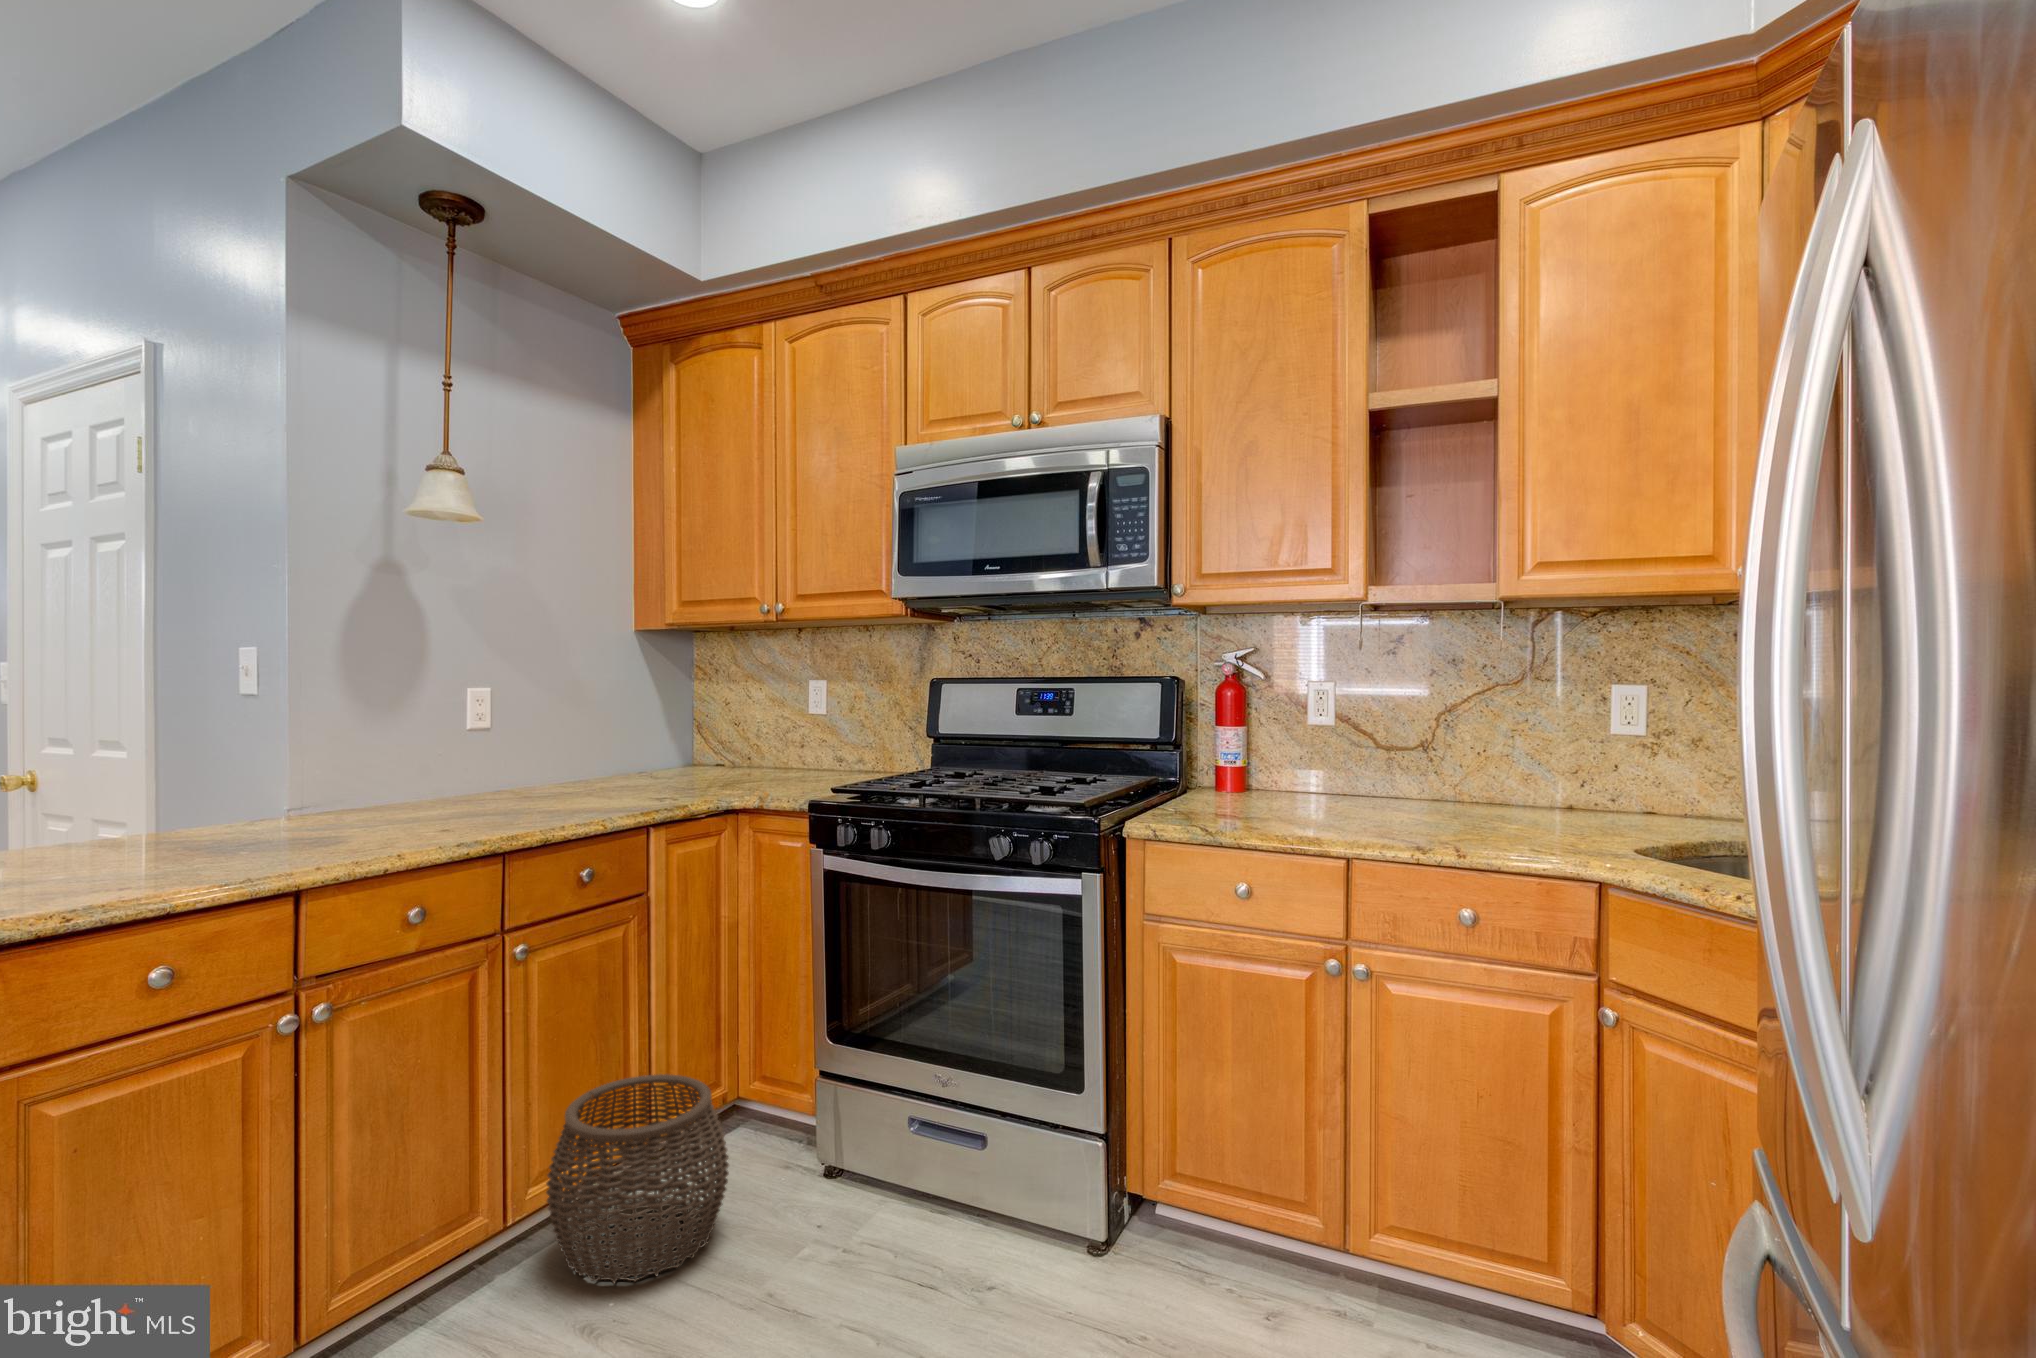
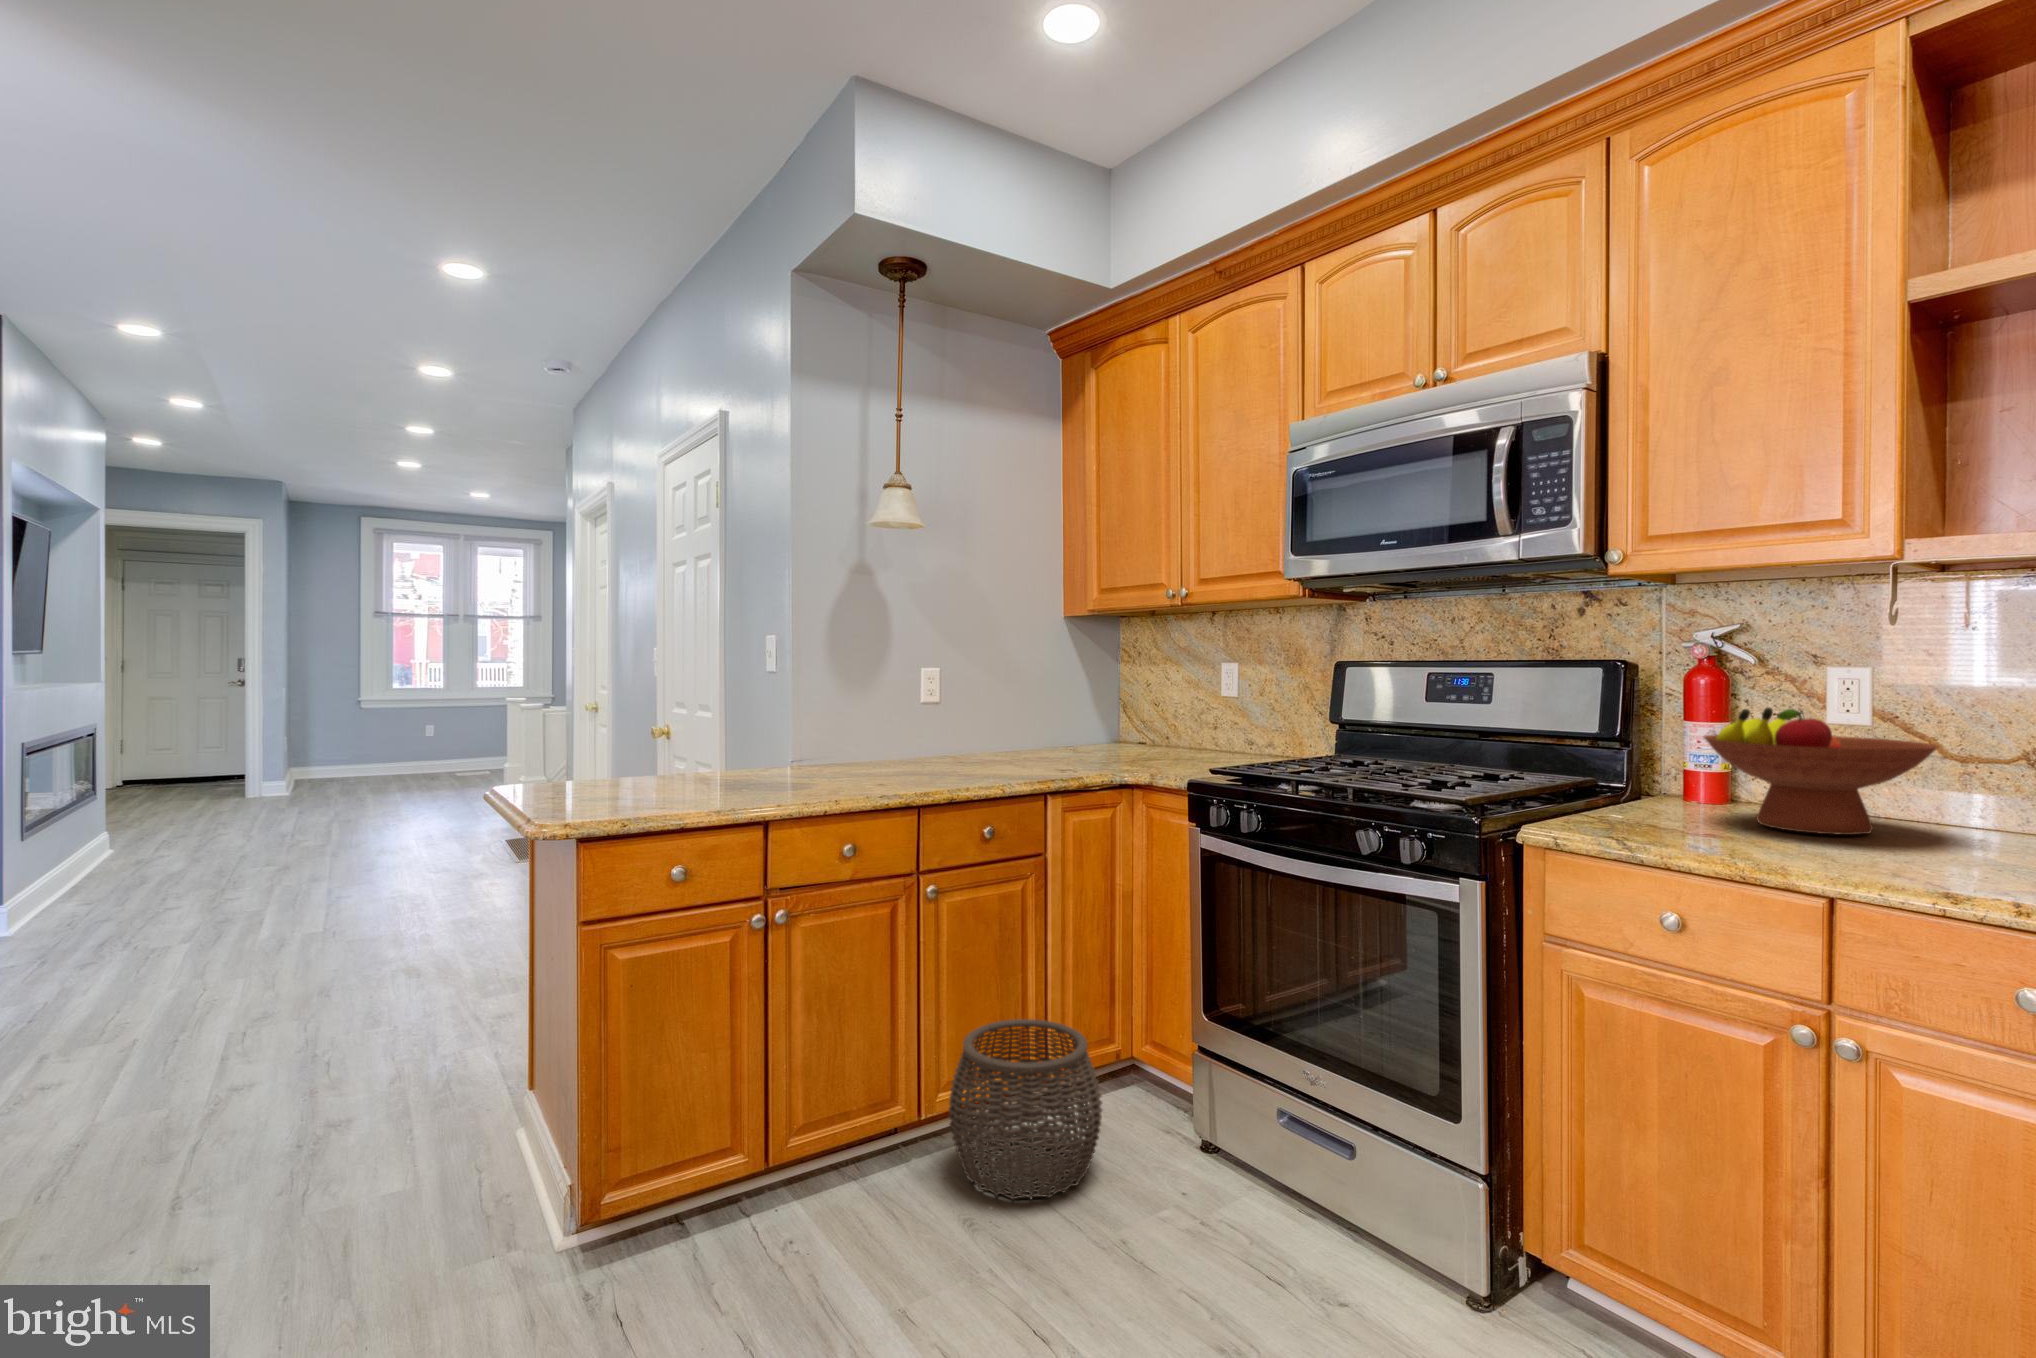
fruit bowl: none [1244,715,1394,812] -> present [1704,707,1938,835]

